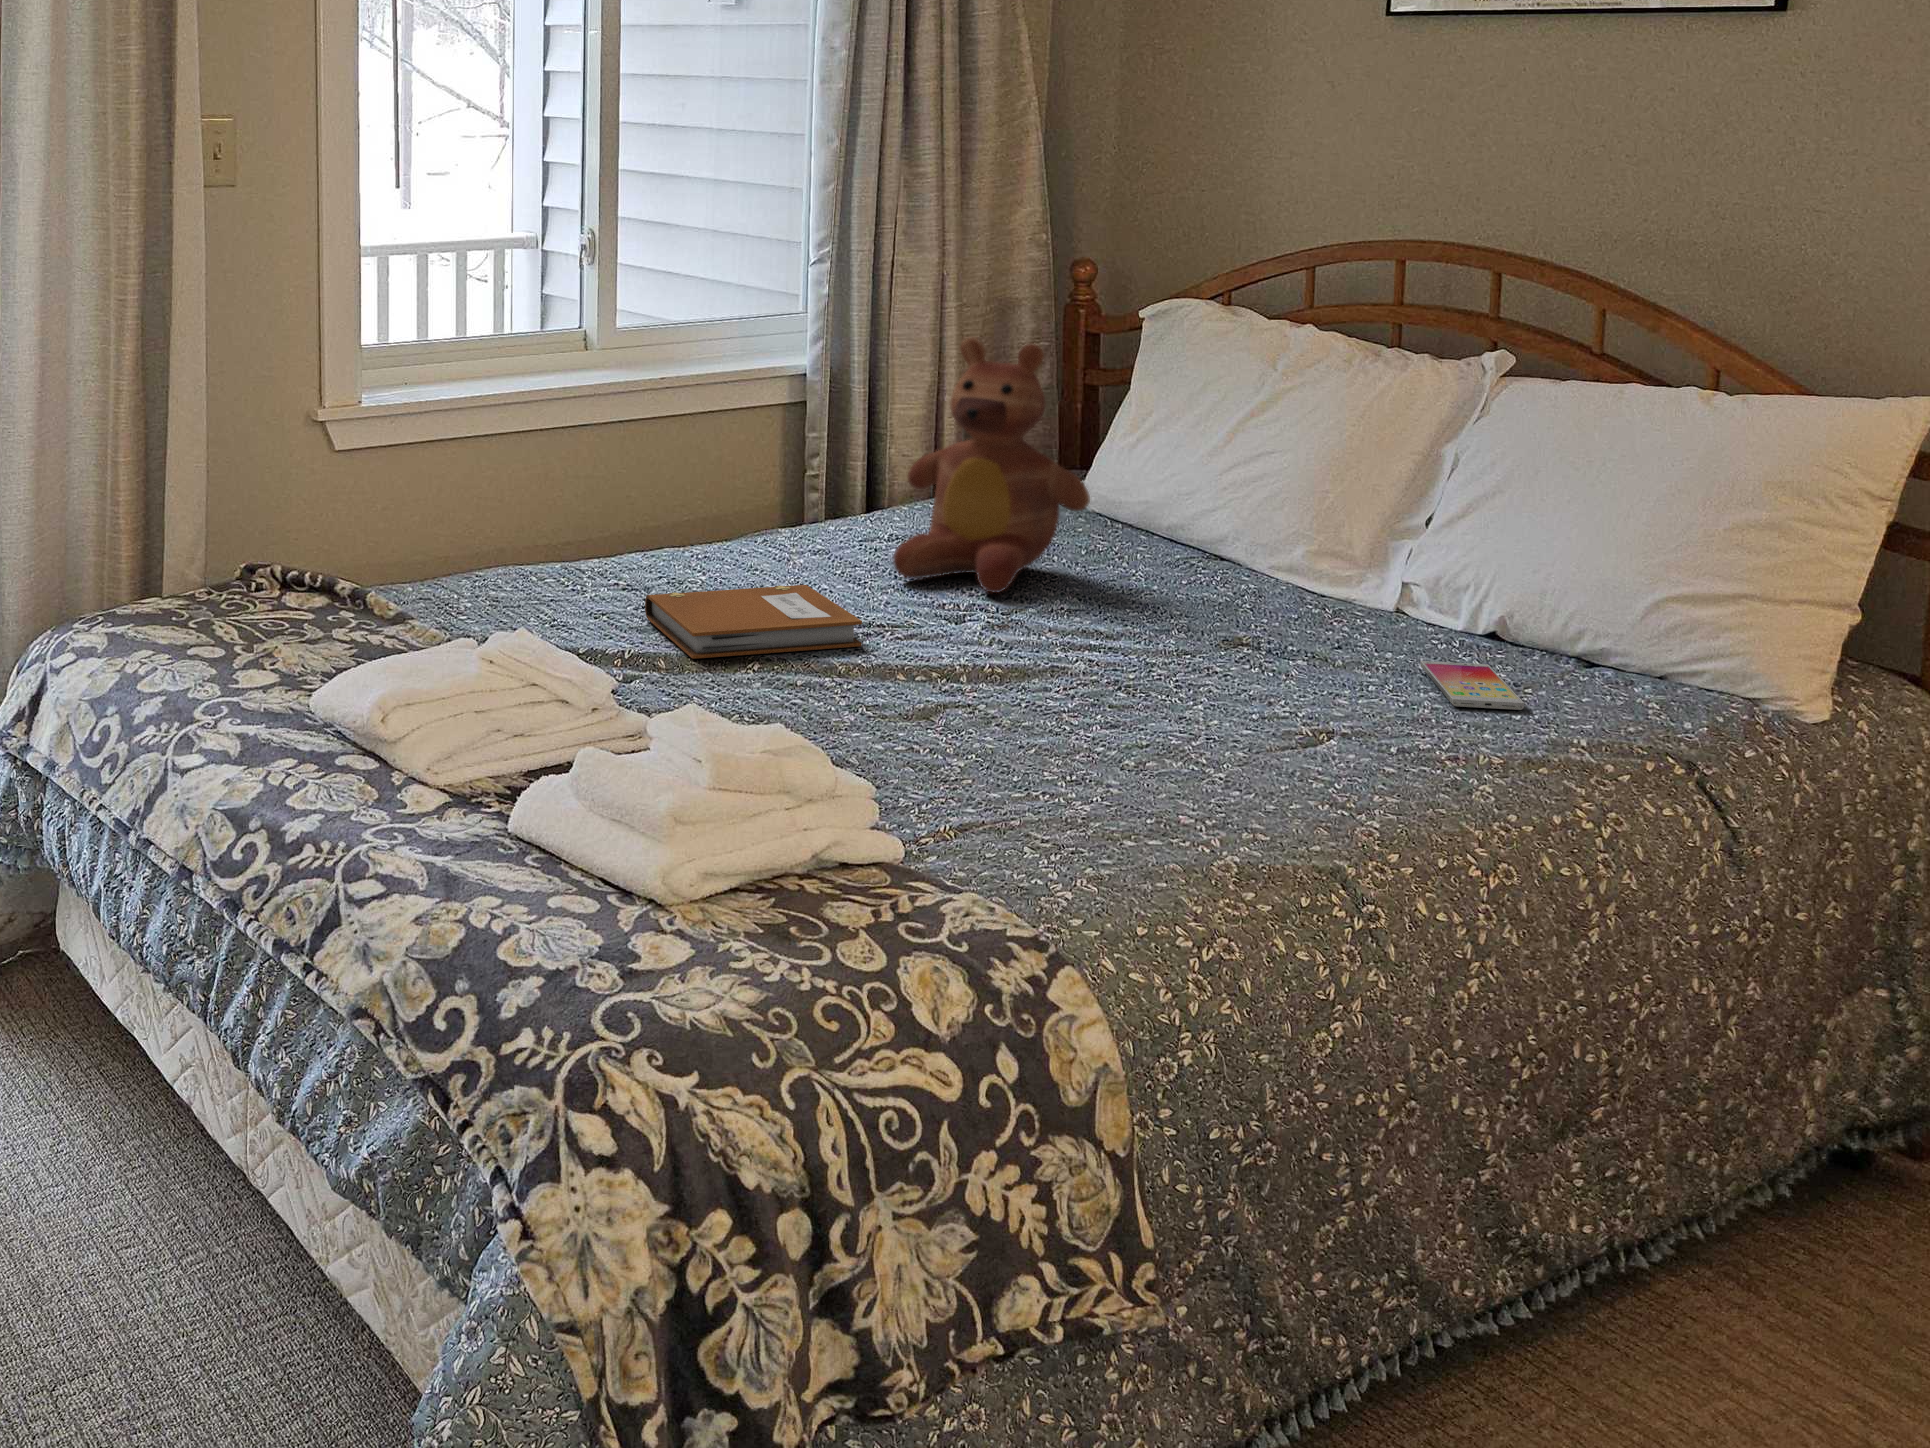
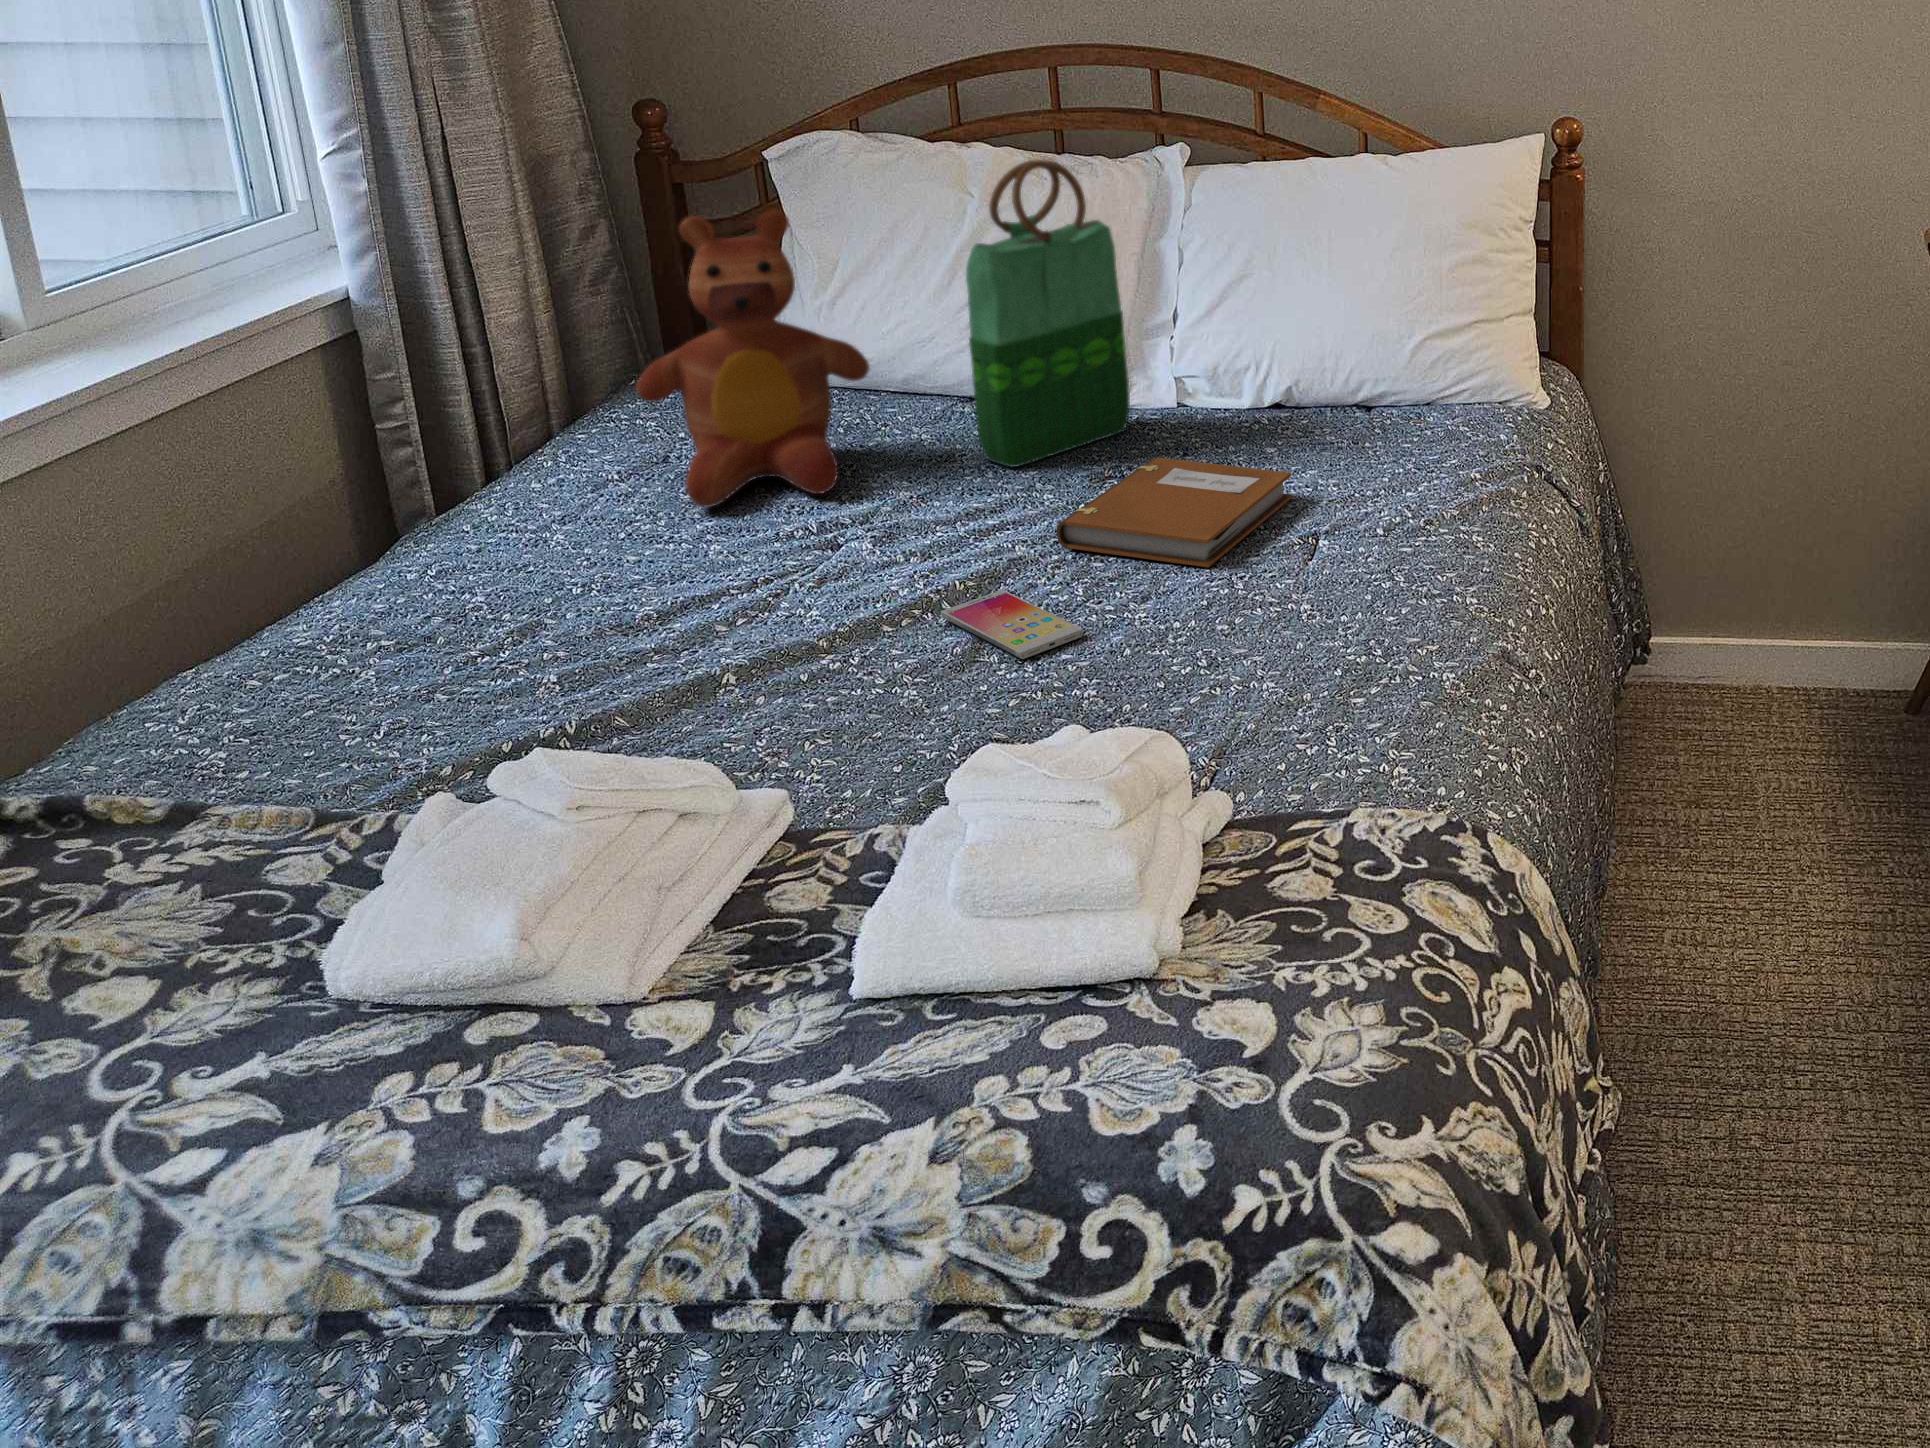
tote bag: none [1149,332,1326,626] -> present [966,160,1130,467]
notebook: present [645,585,862,659] -> present [1056,458,1292,567]
smartphone: present [1420,661,1524,710] -> present [941,590,1083,659]

